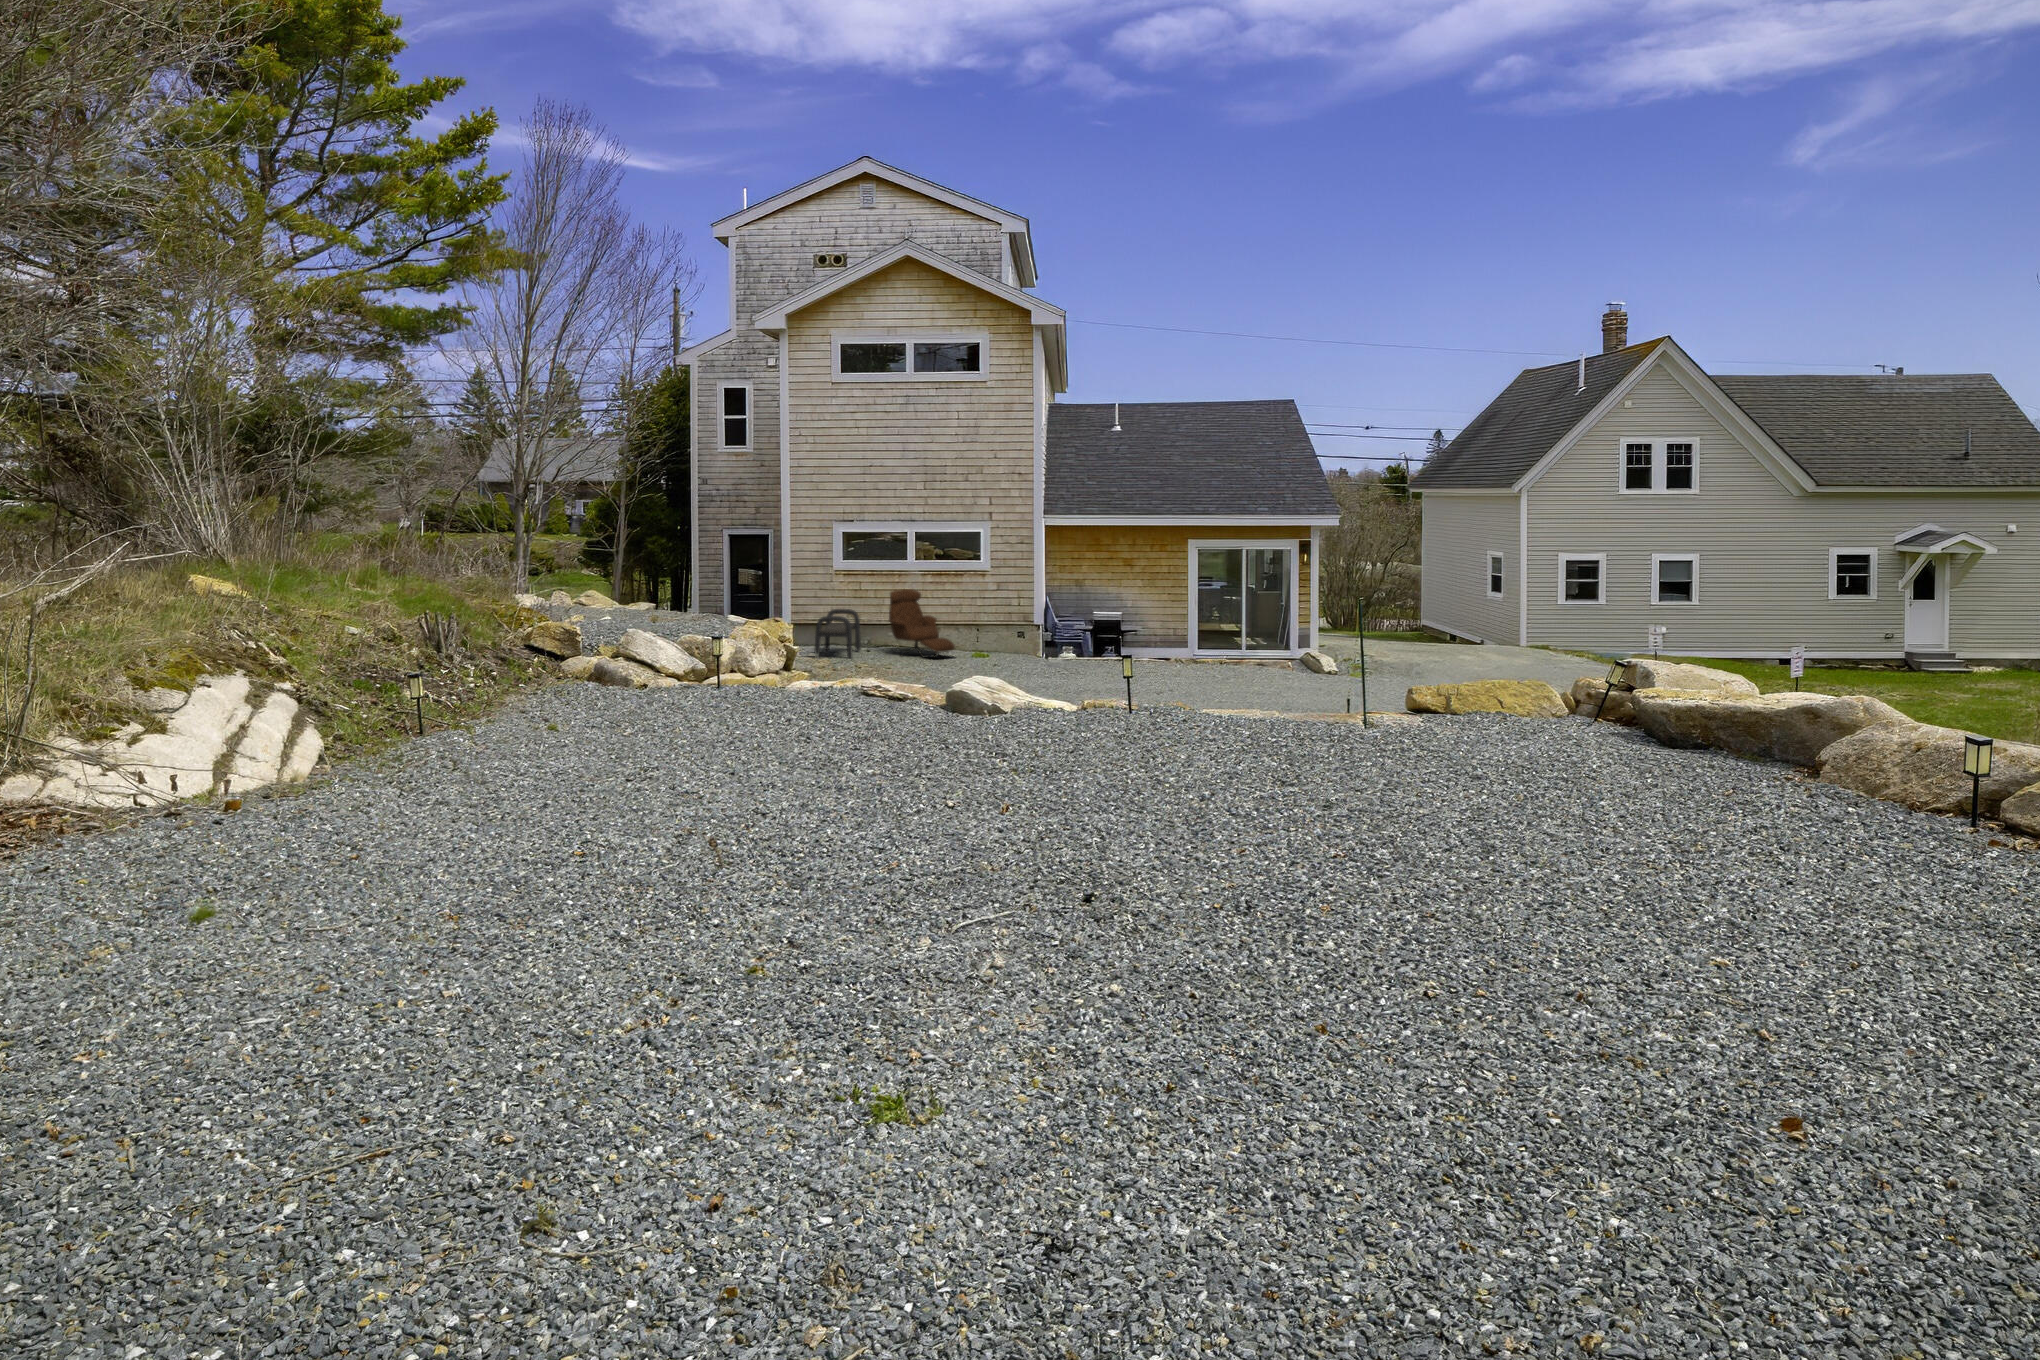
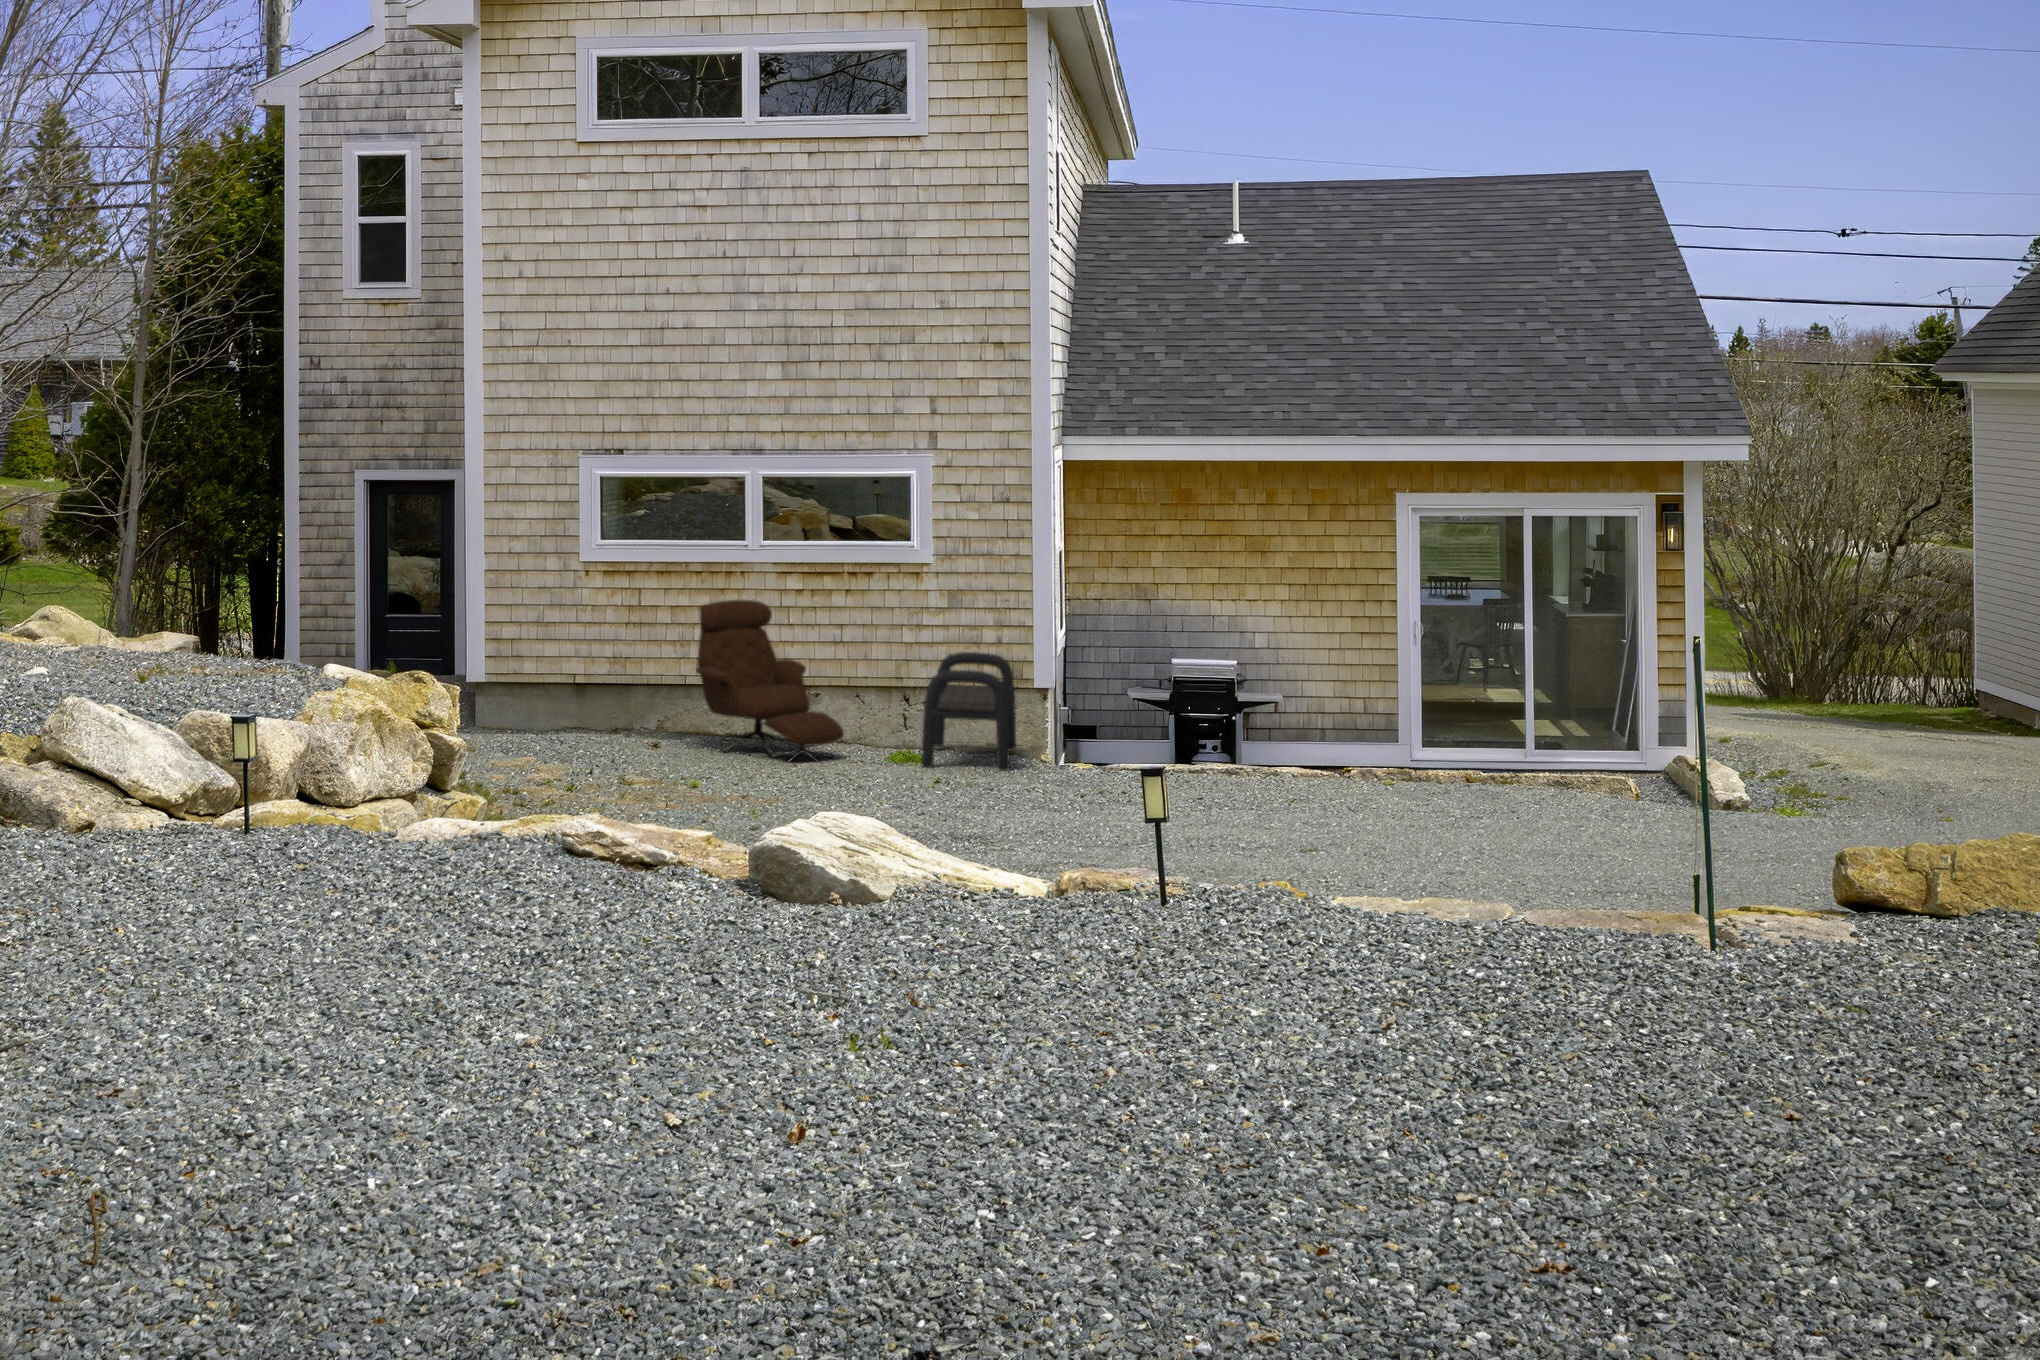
bench: present [814,609,861,659] -> present [921,652,1016,771]

